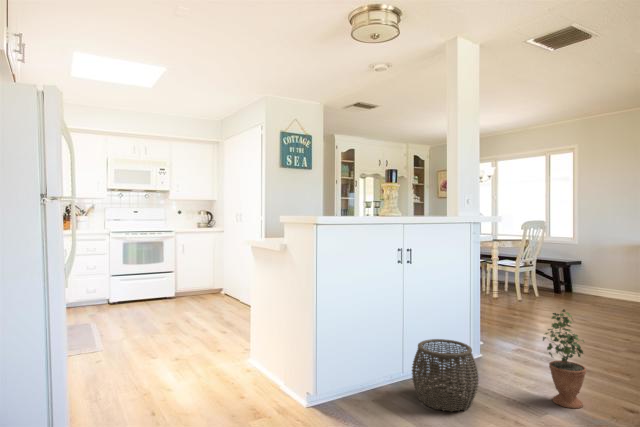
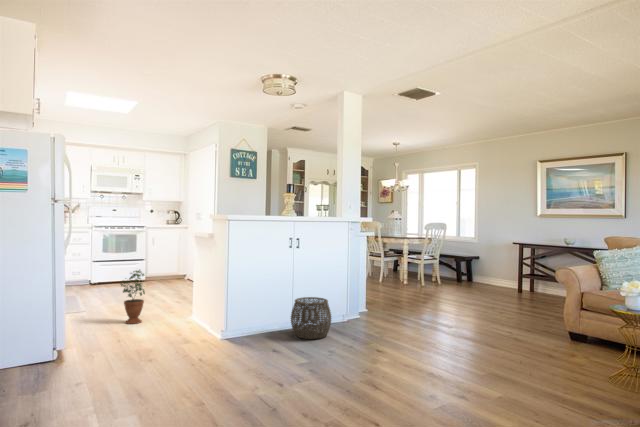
potted plant: present [543,309,586,408] -> present [121,270,145,324]

